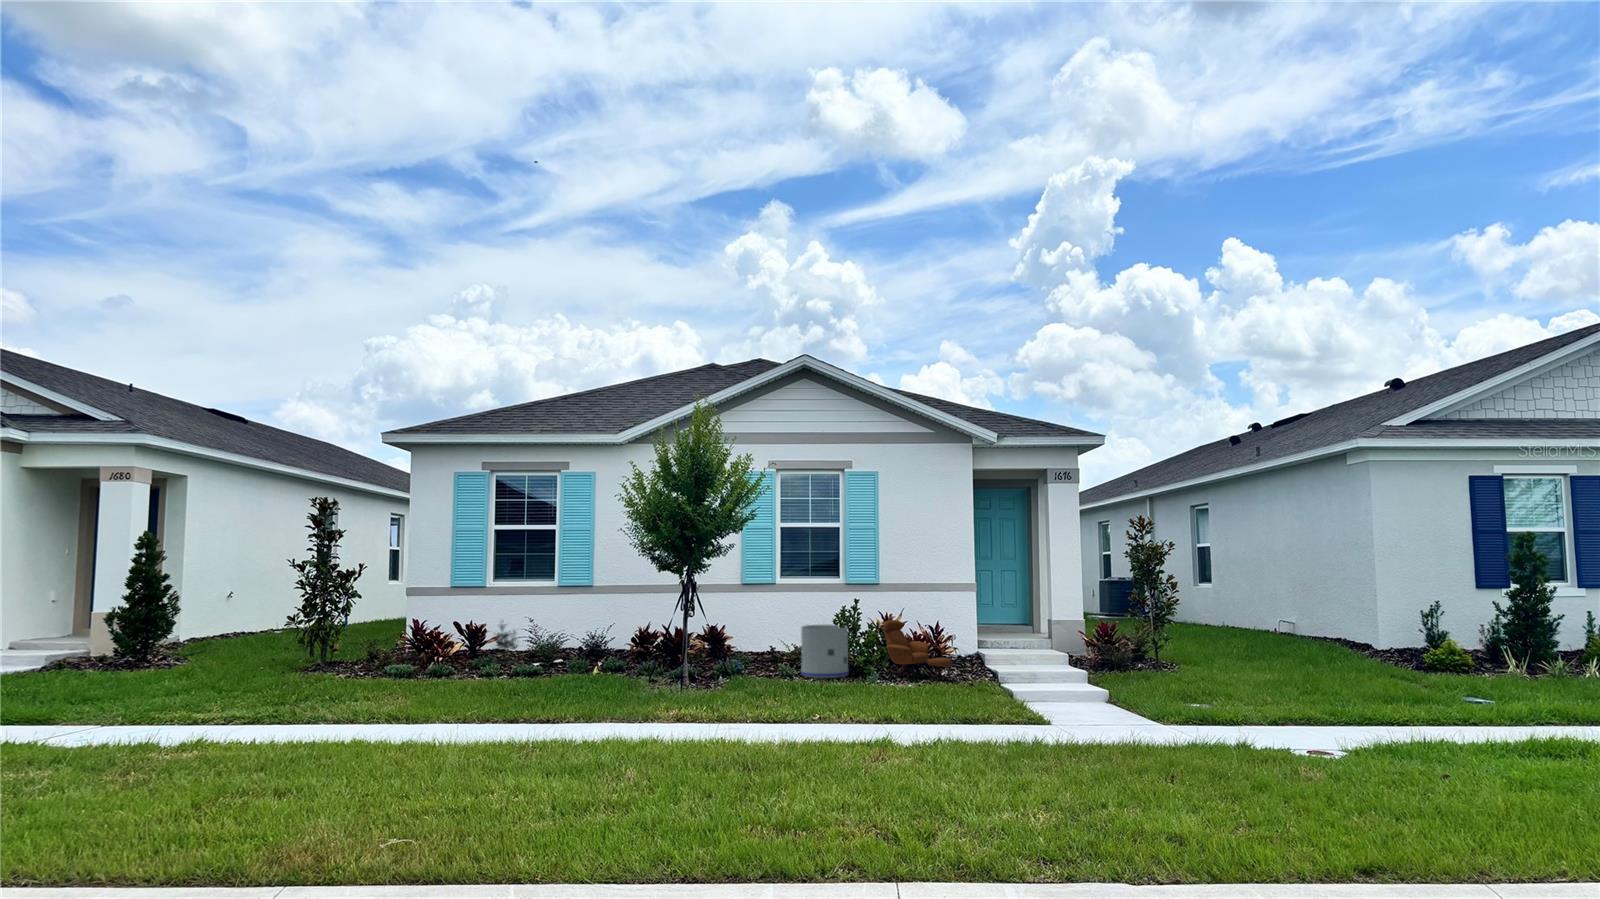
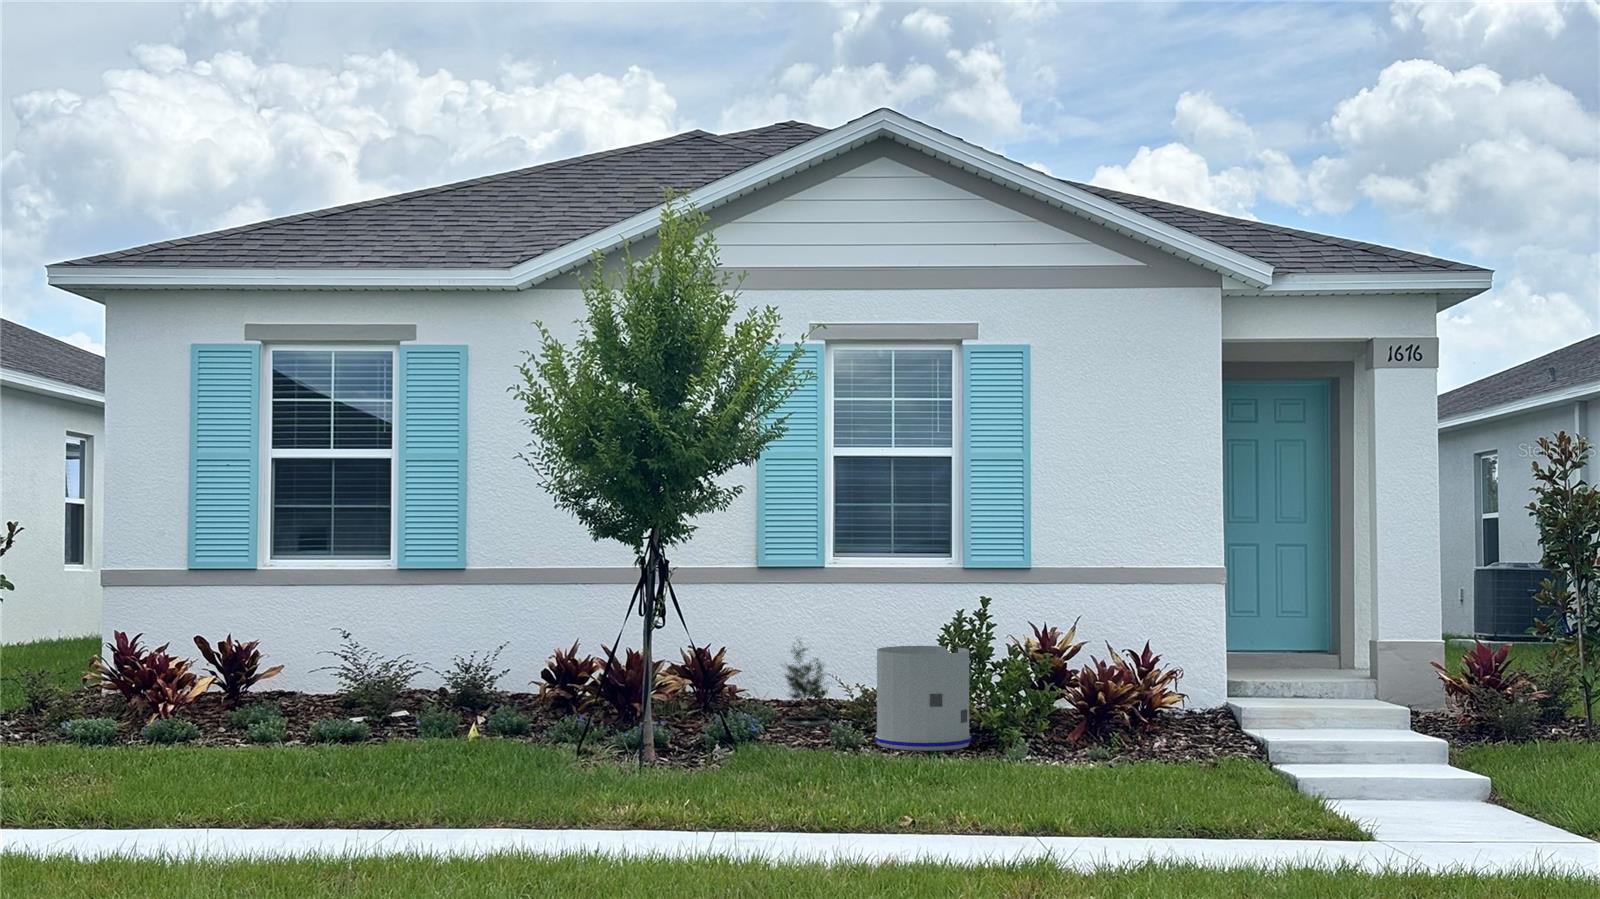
lounge chair: present [883,620,951,681] -> none [1041,637,1179,760]
potted tree: present [493,621,518,663] -> present [782,642,832,725]

